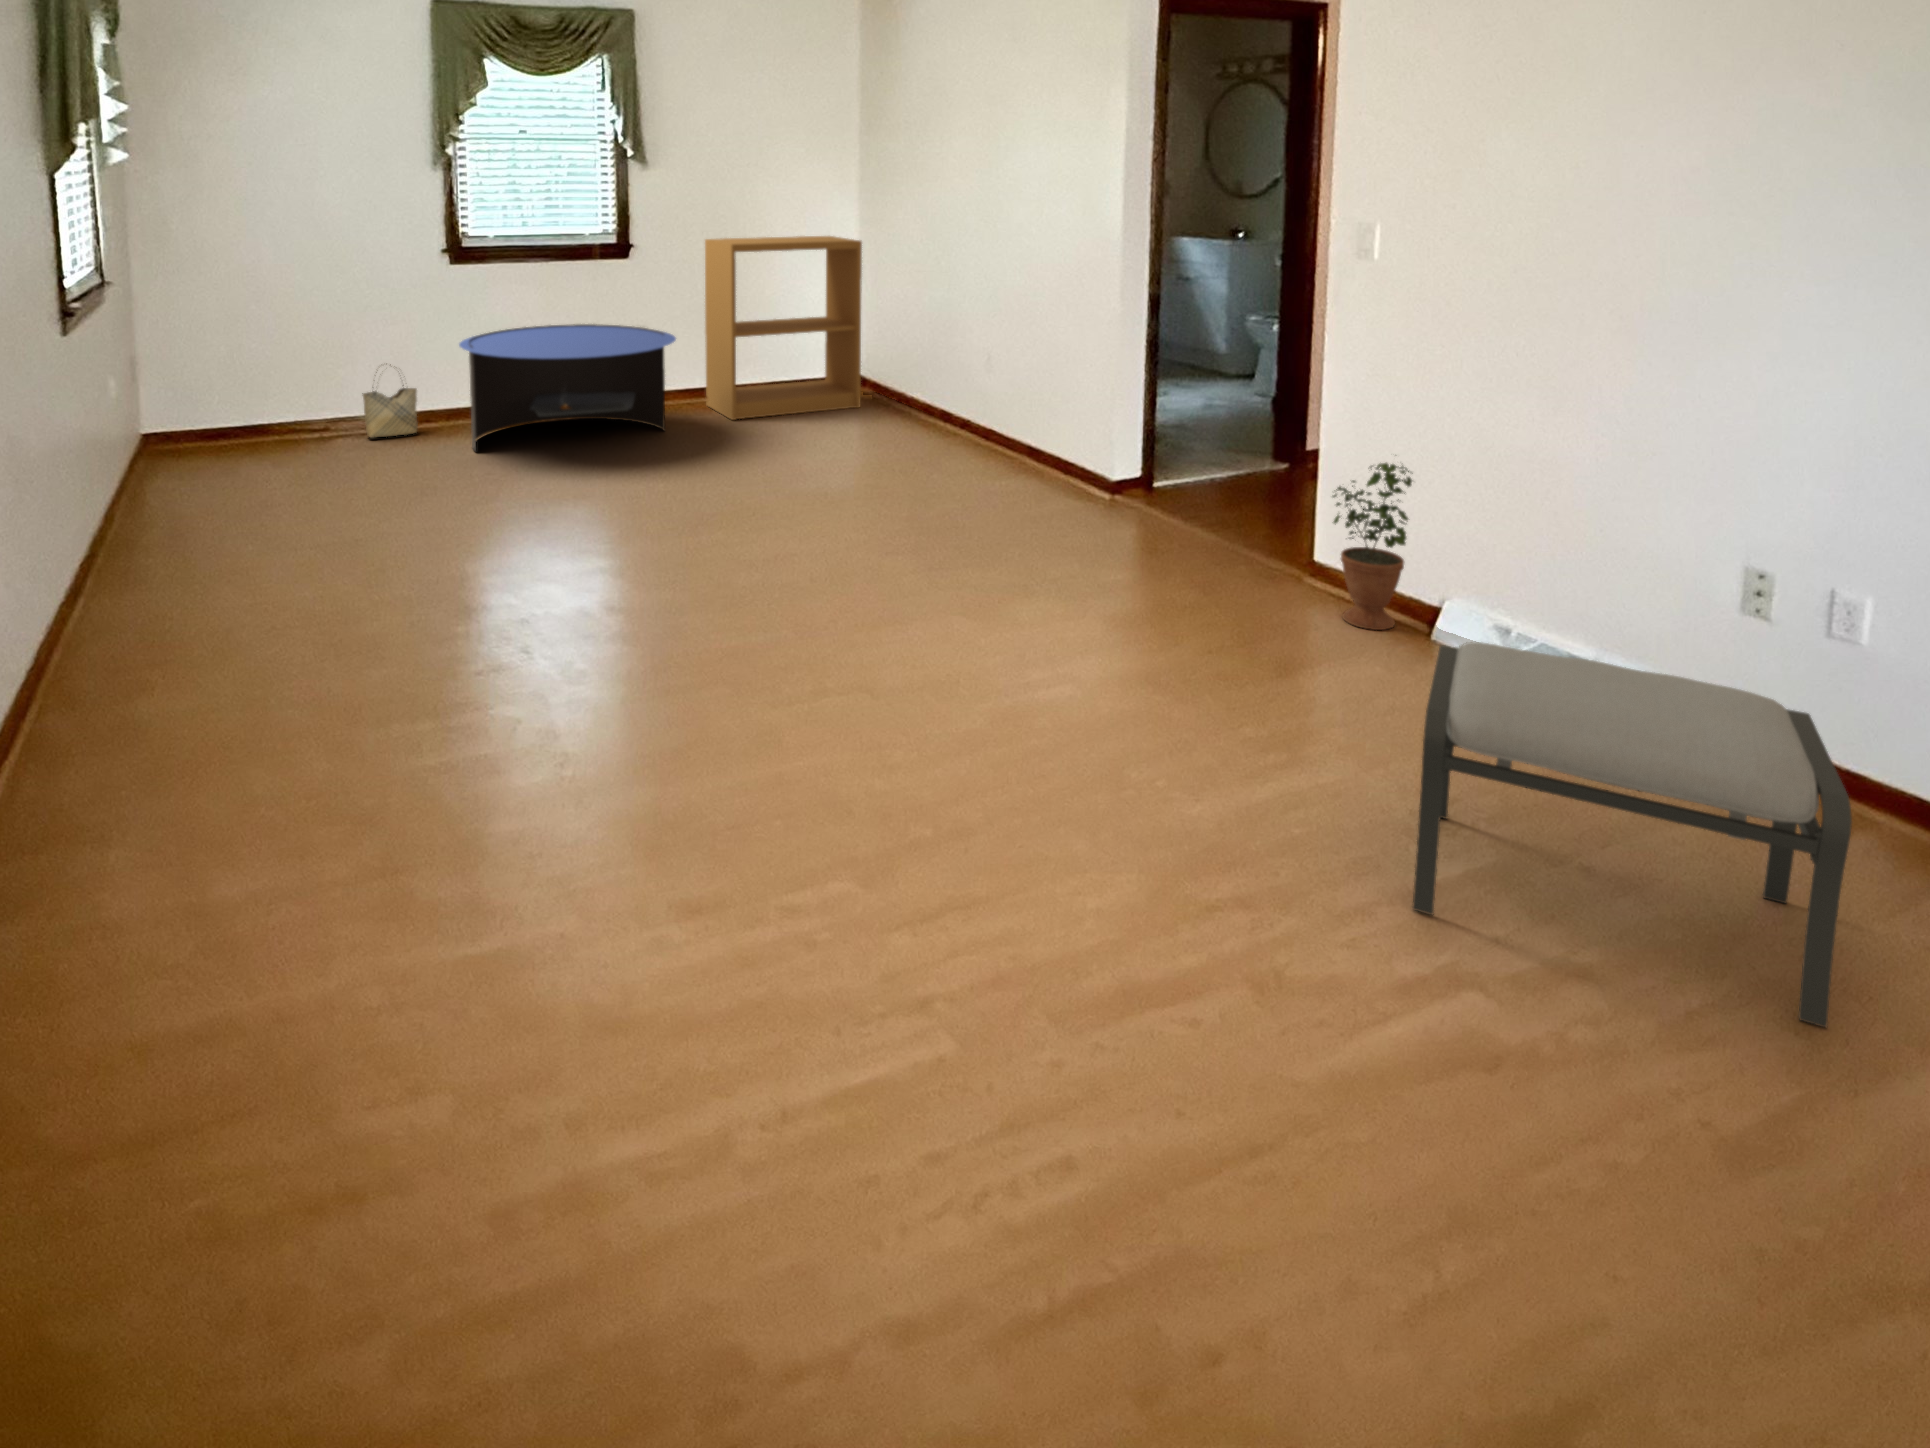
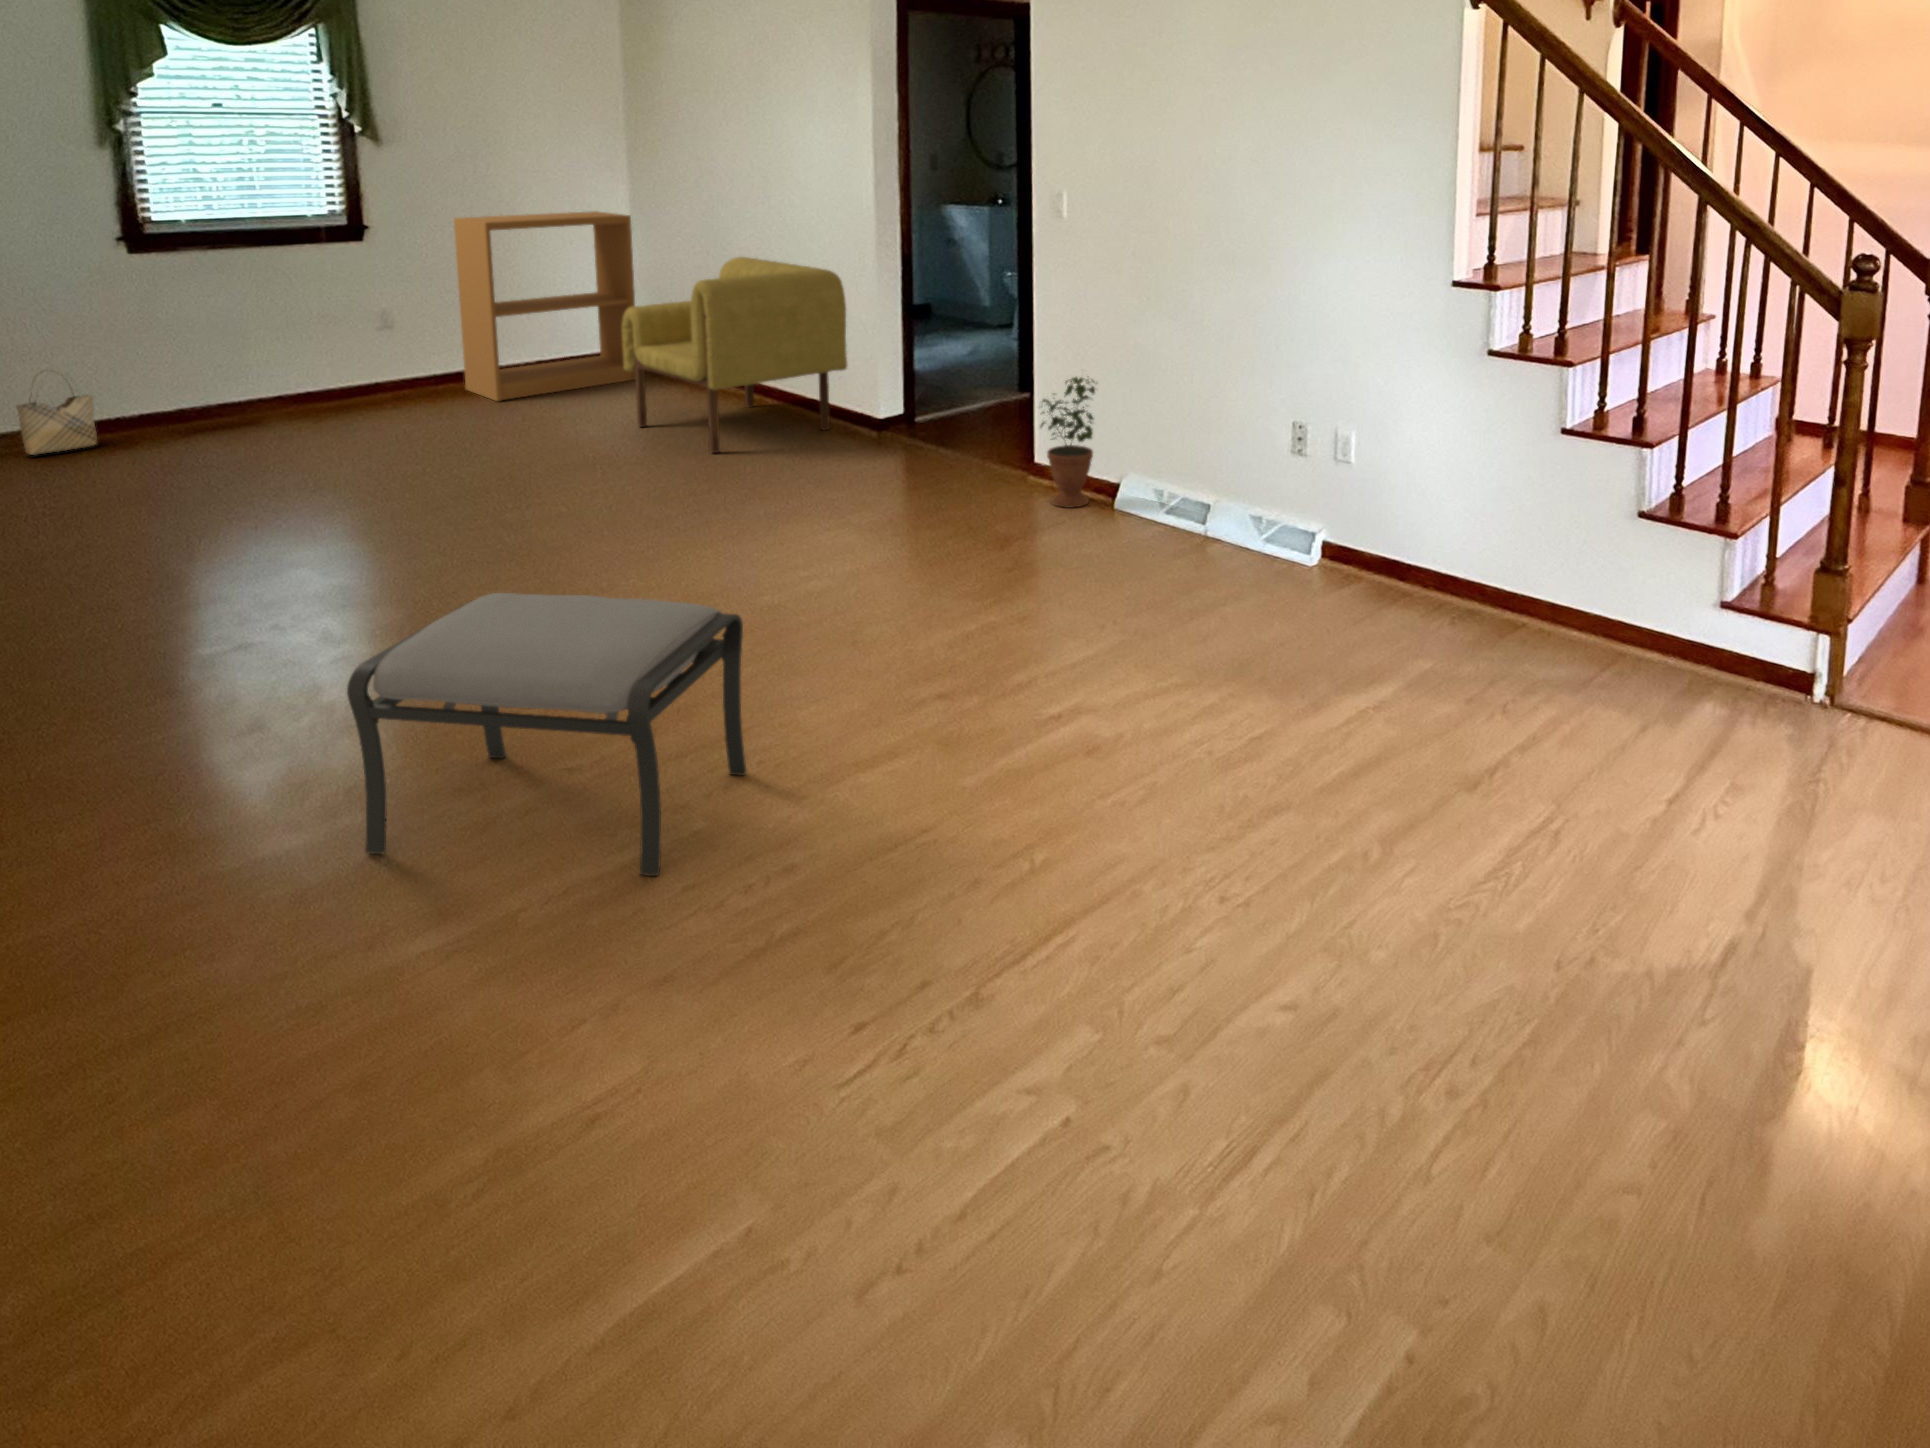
armchair: none [850,288,1083,501] -> present [622,257,847,453]
coffee table: present [459,324,676,450] -> none [151,312,427,457]
ottoman: present [1412,642,1852,1027] -> present [347,593,747,876]

